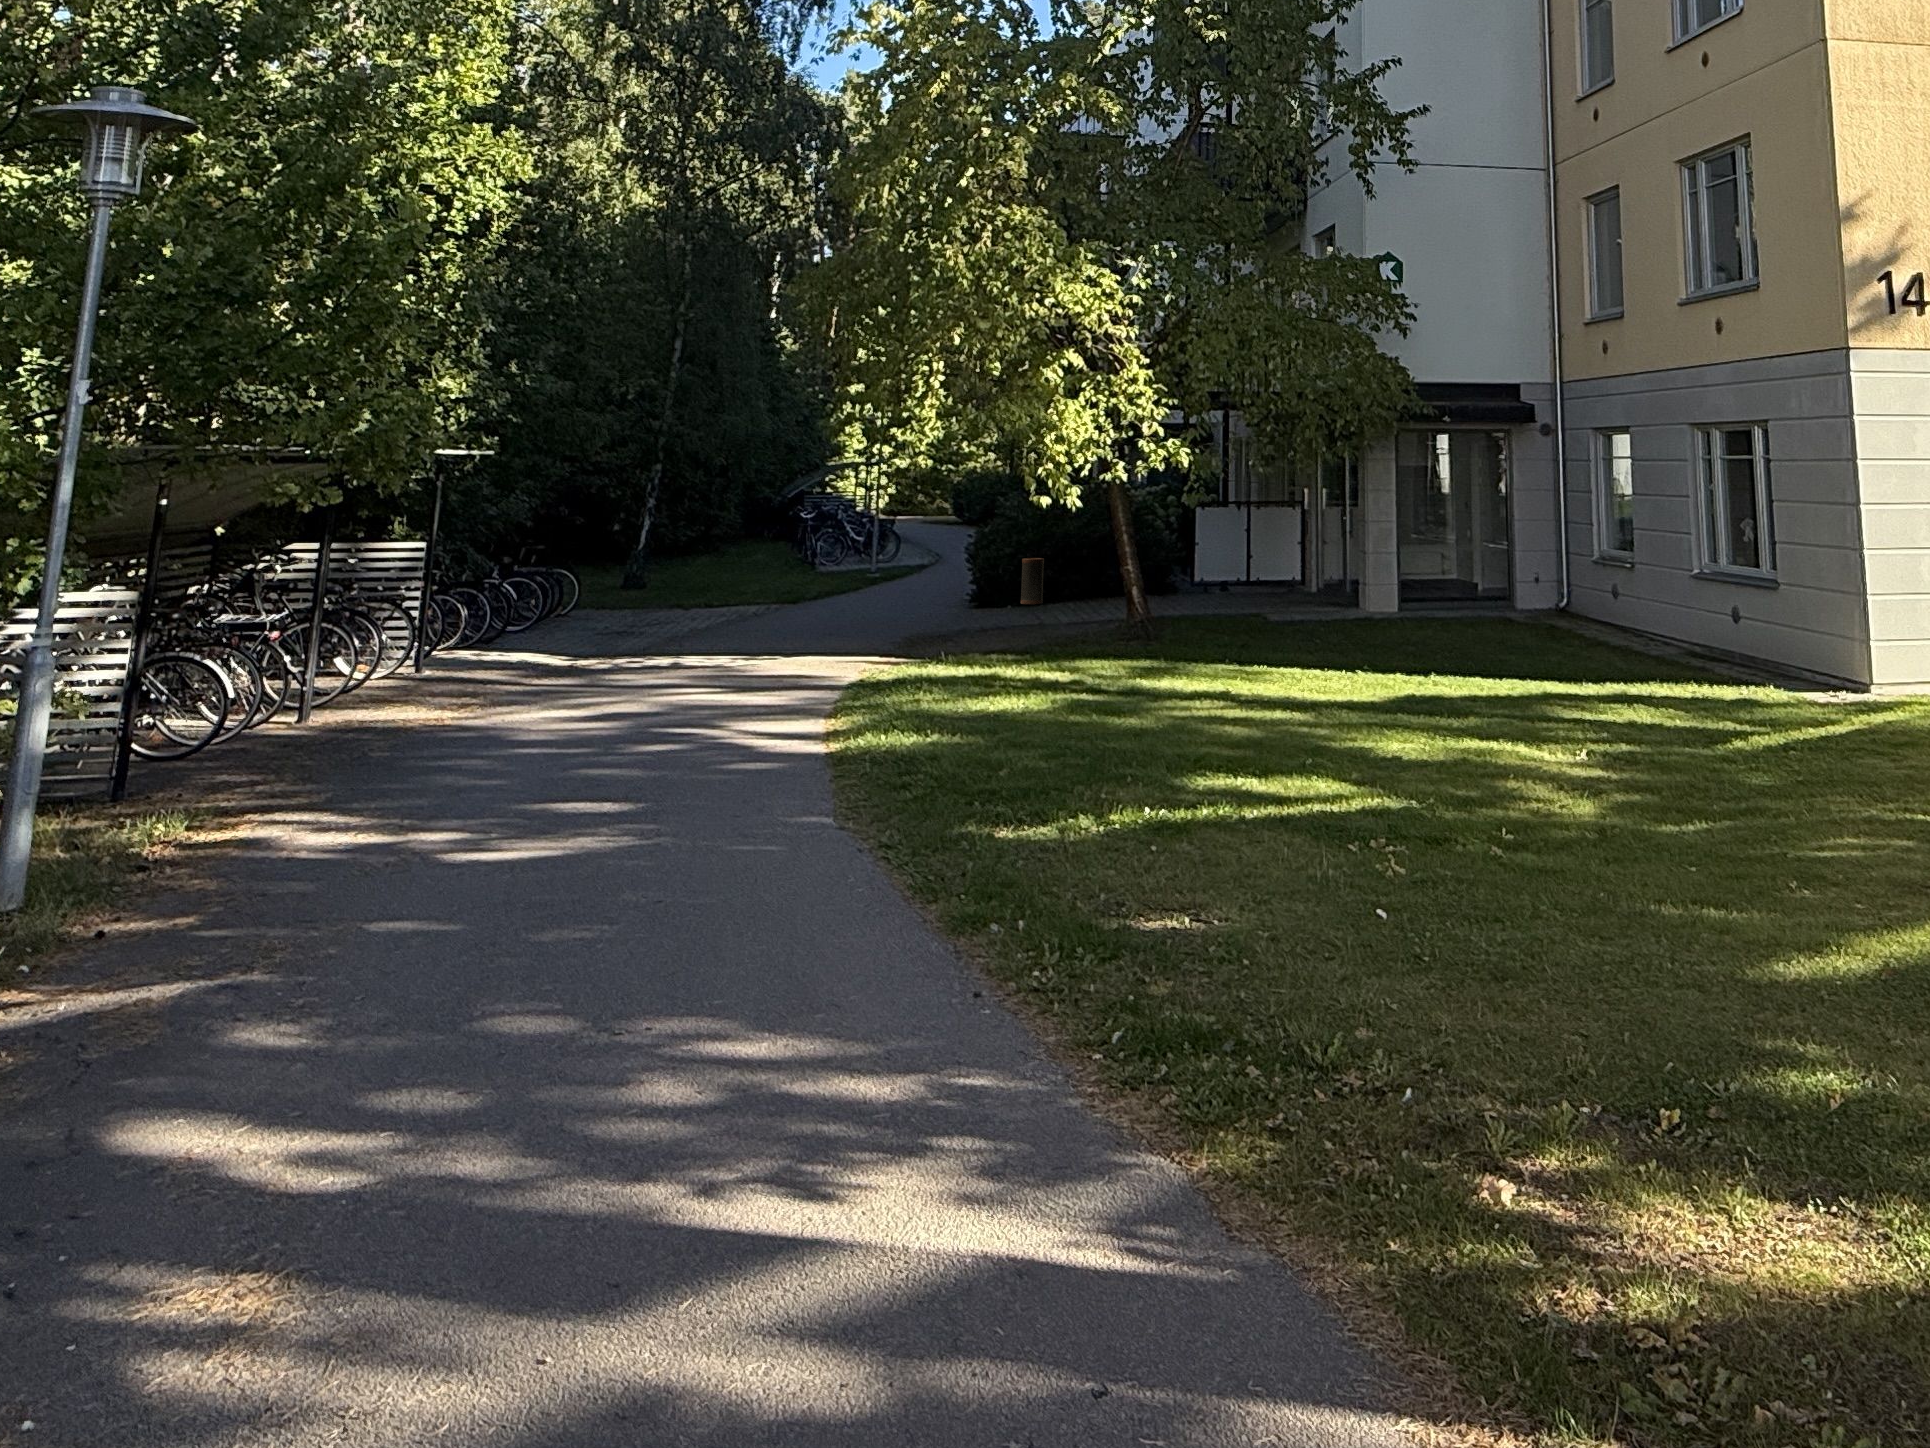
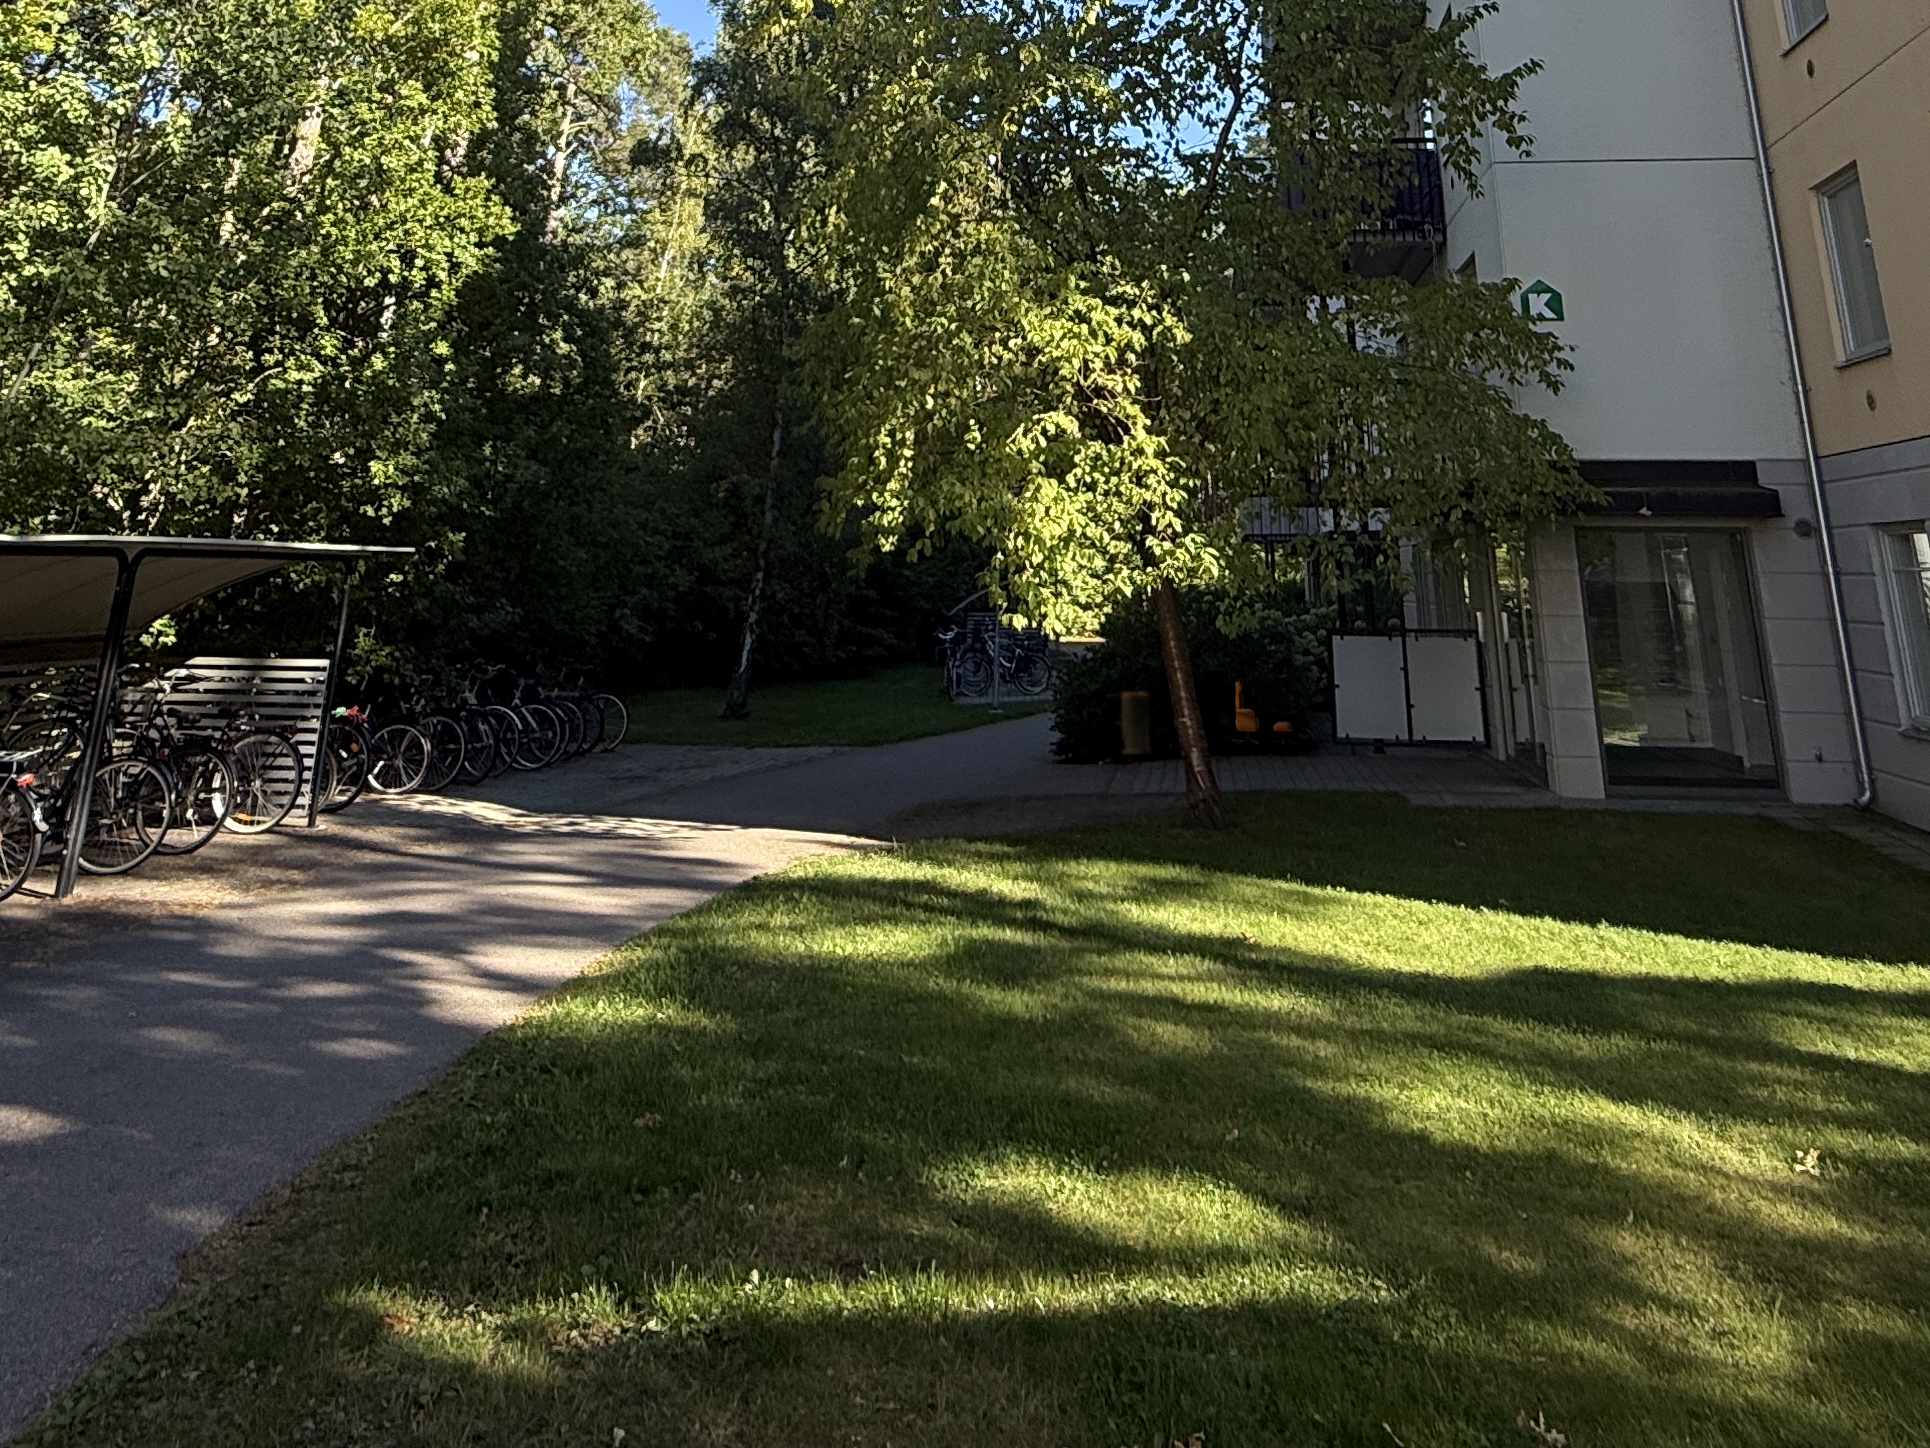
lounge chair: none [1098,548,1151,595] -> present [1233,681,1298,745]

